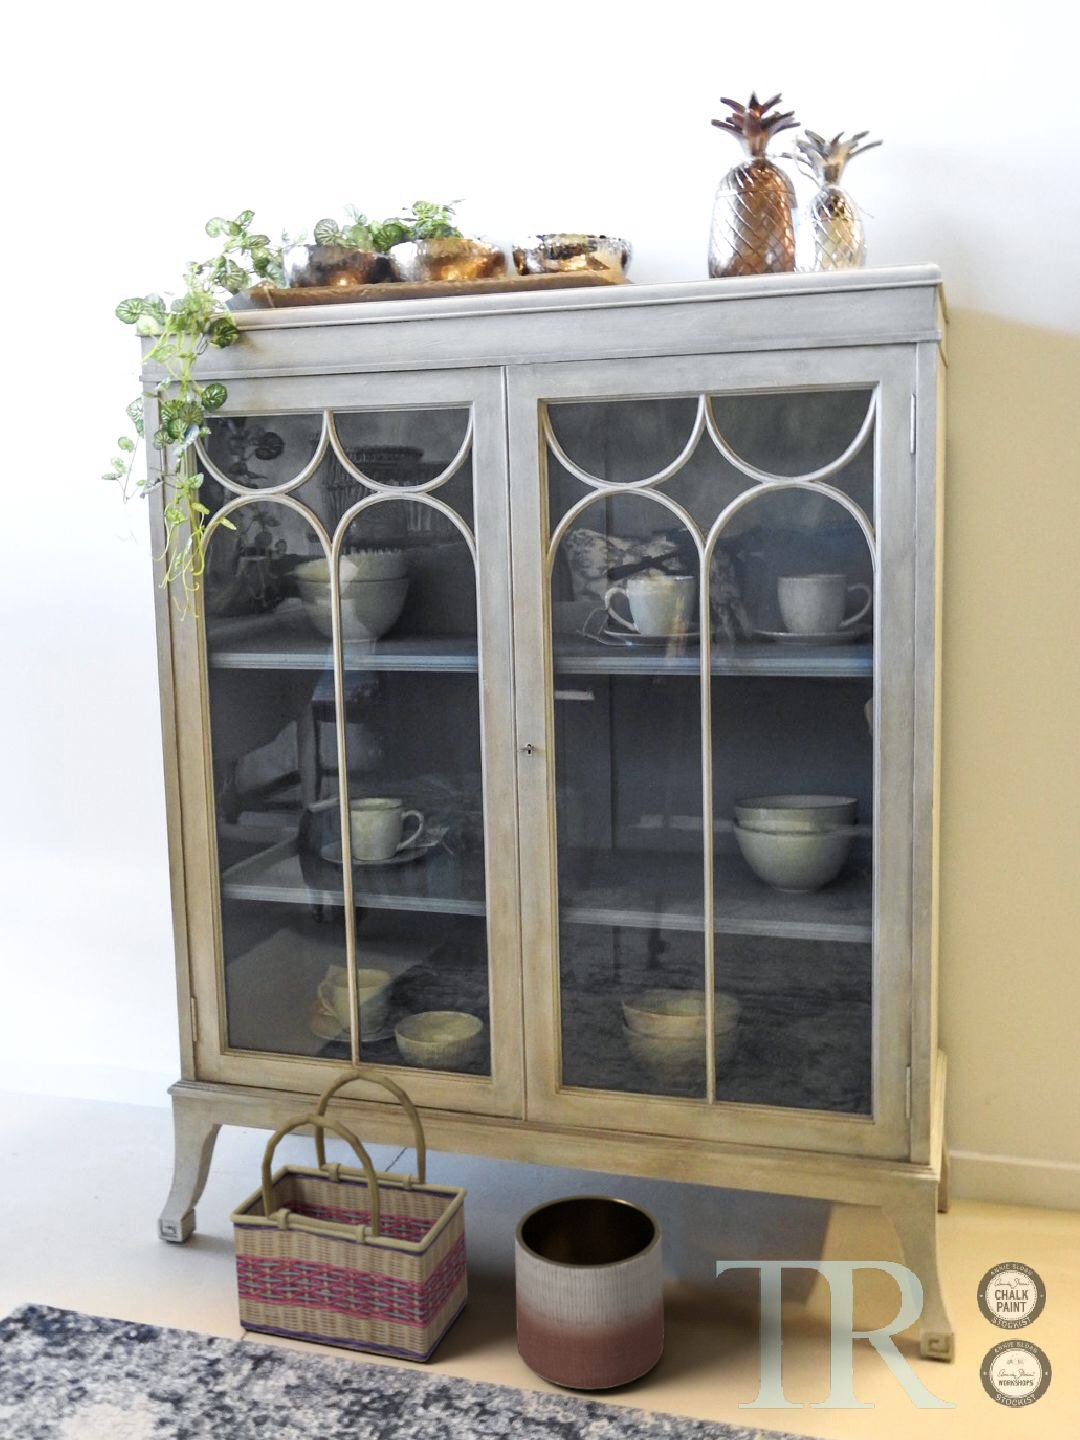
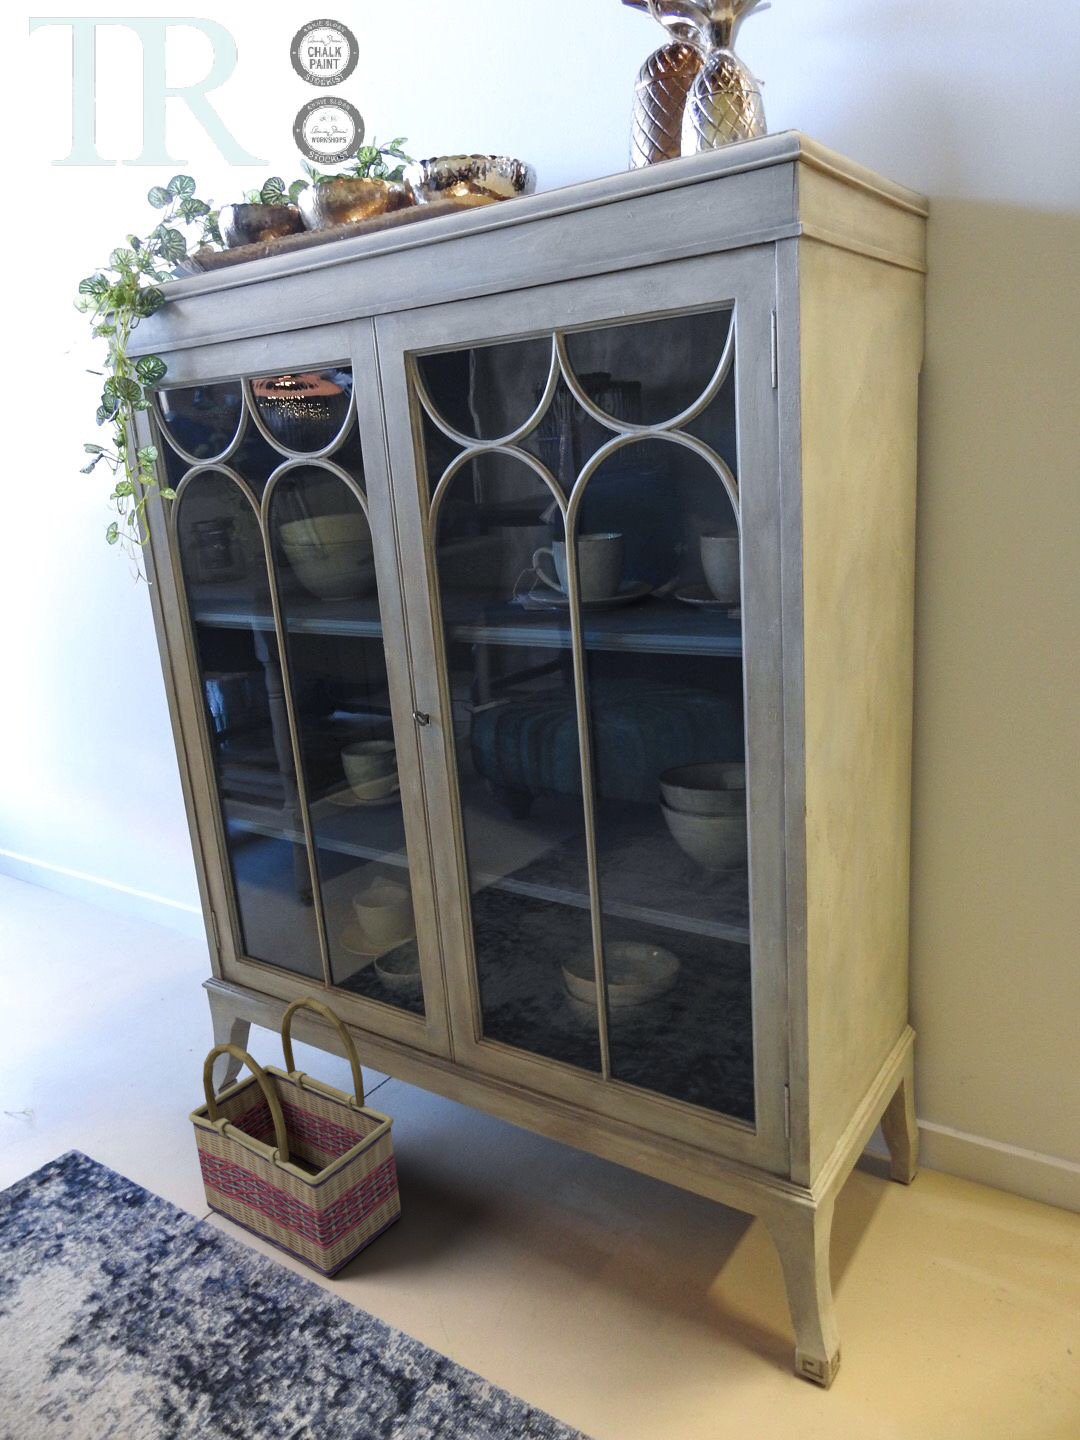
planter: present [515,1195,664,1389] -> none [395,1144,547,1348]

